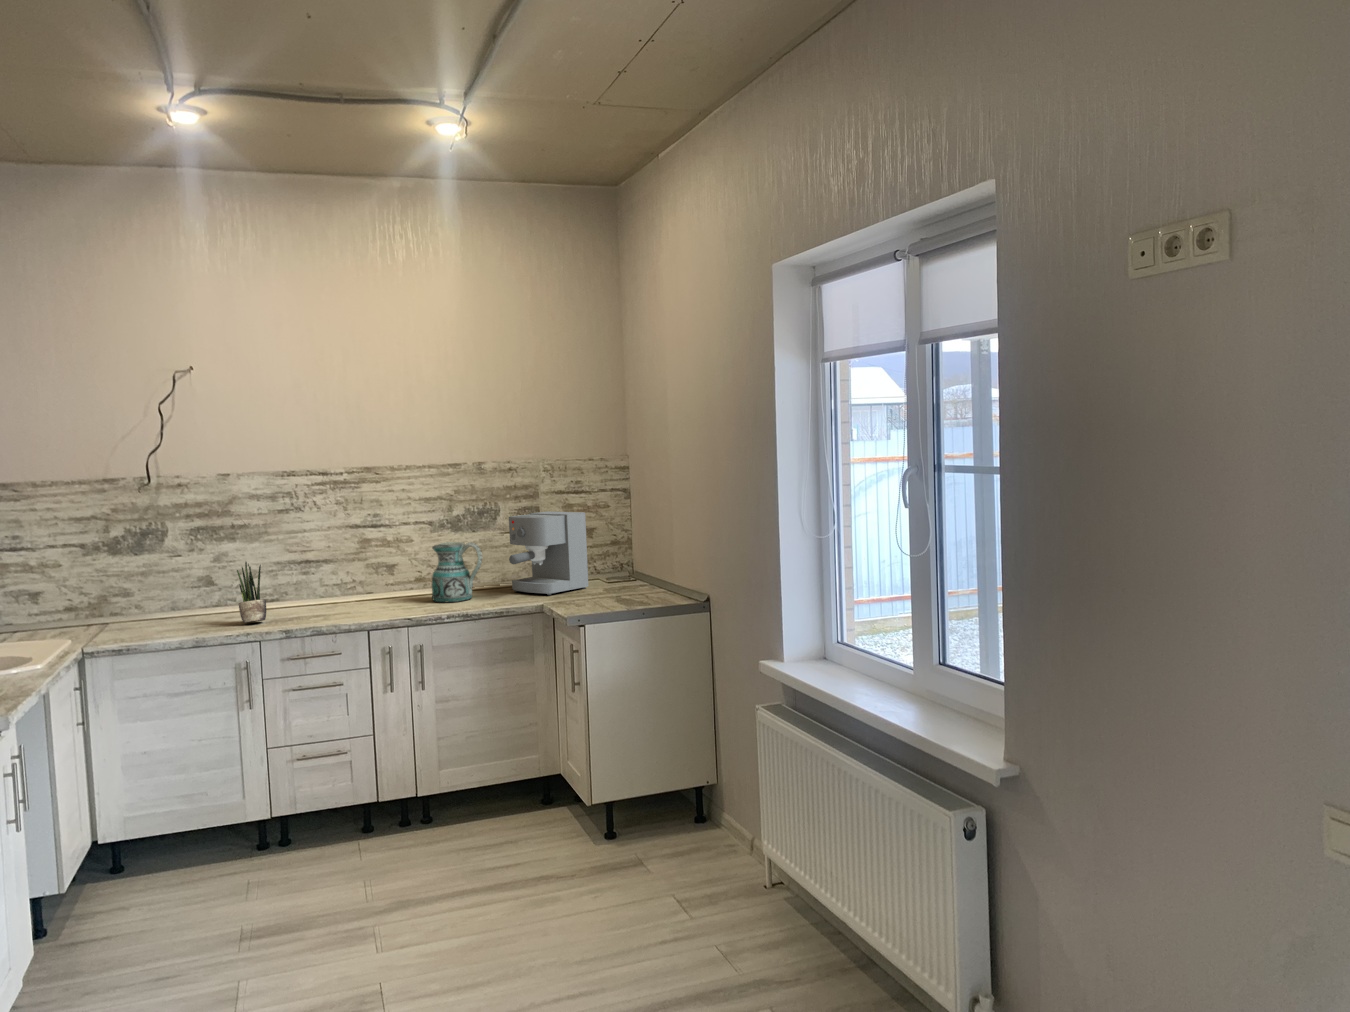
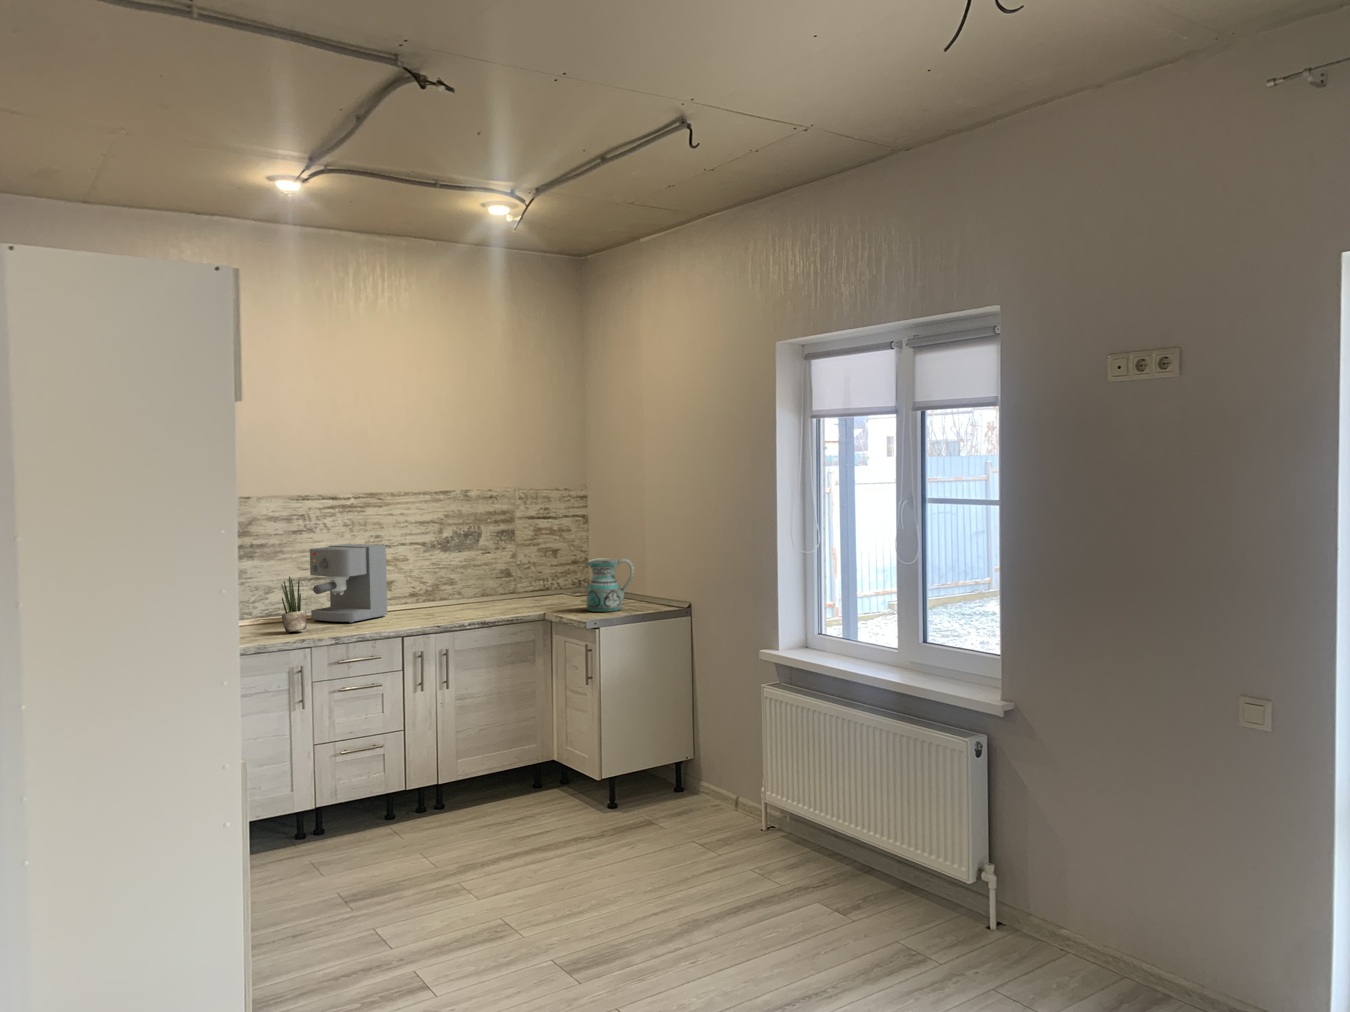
coffee maker: present [509,511,588,595] -> present [310,544,387,623]
ceramic pitcher: present [432,542,482,602] -> present [587,558,634,612]

